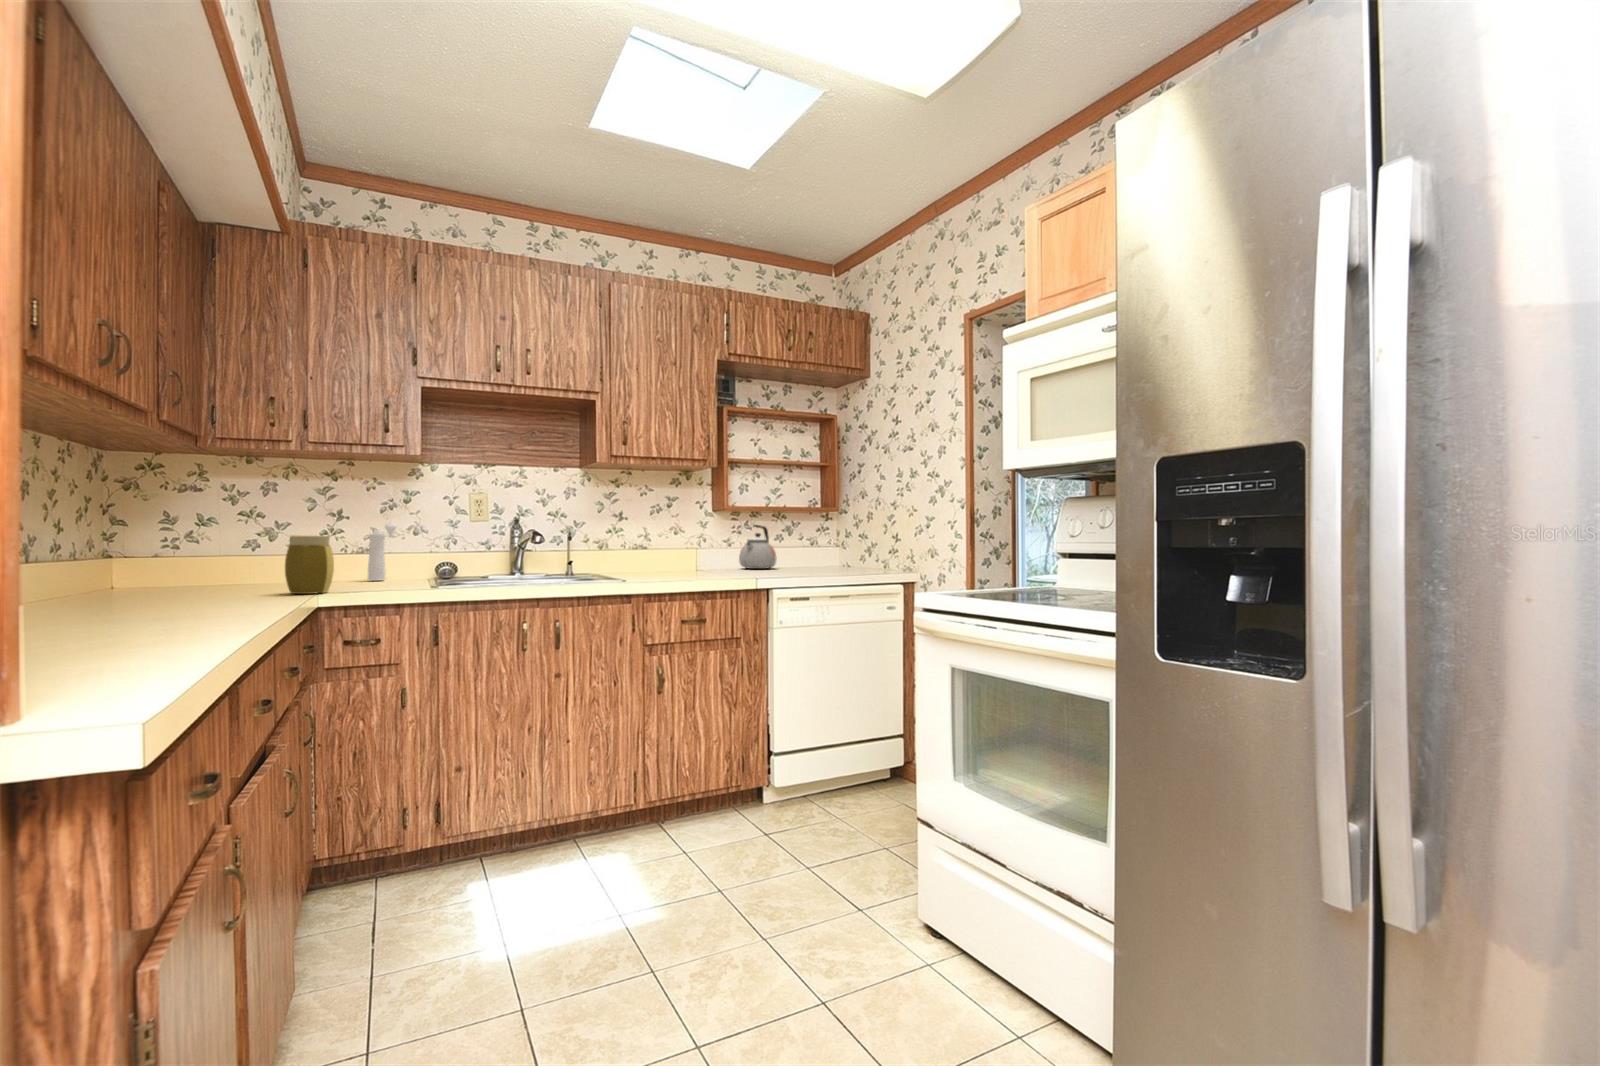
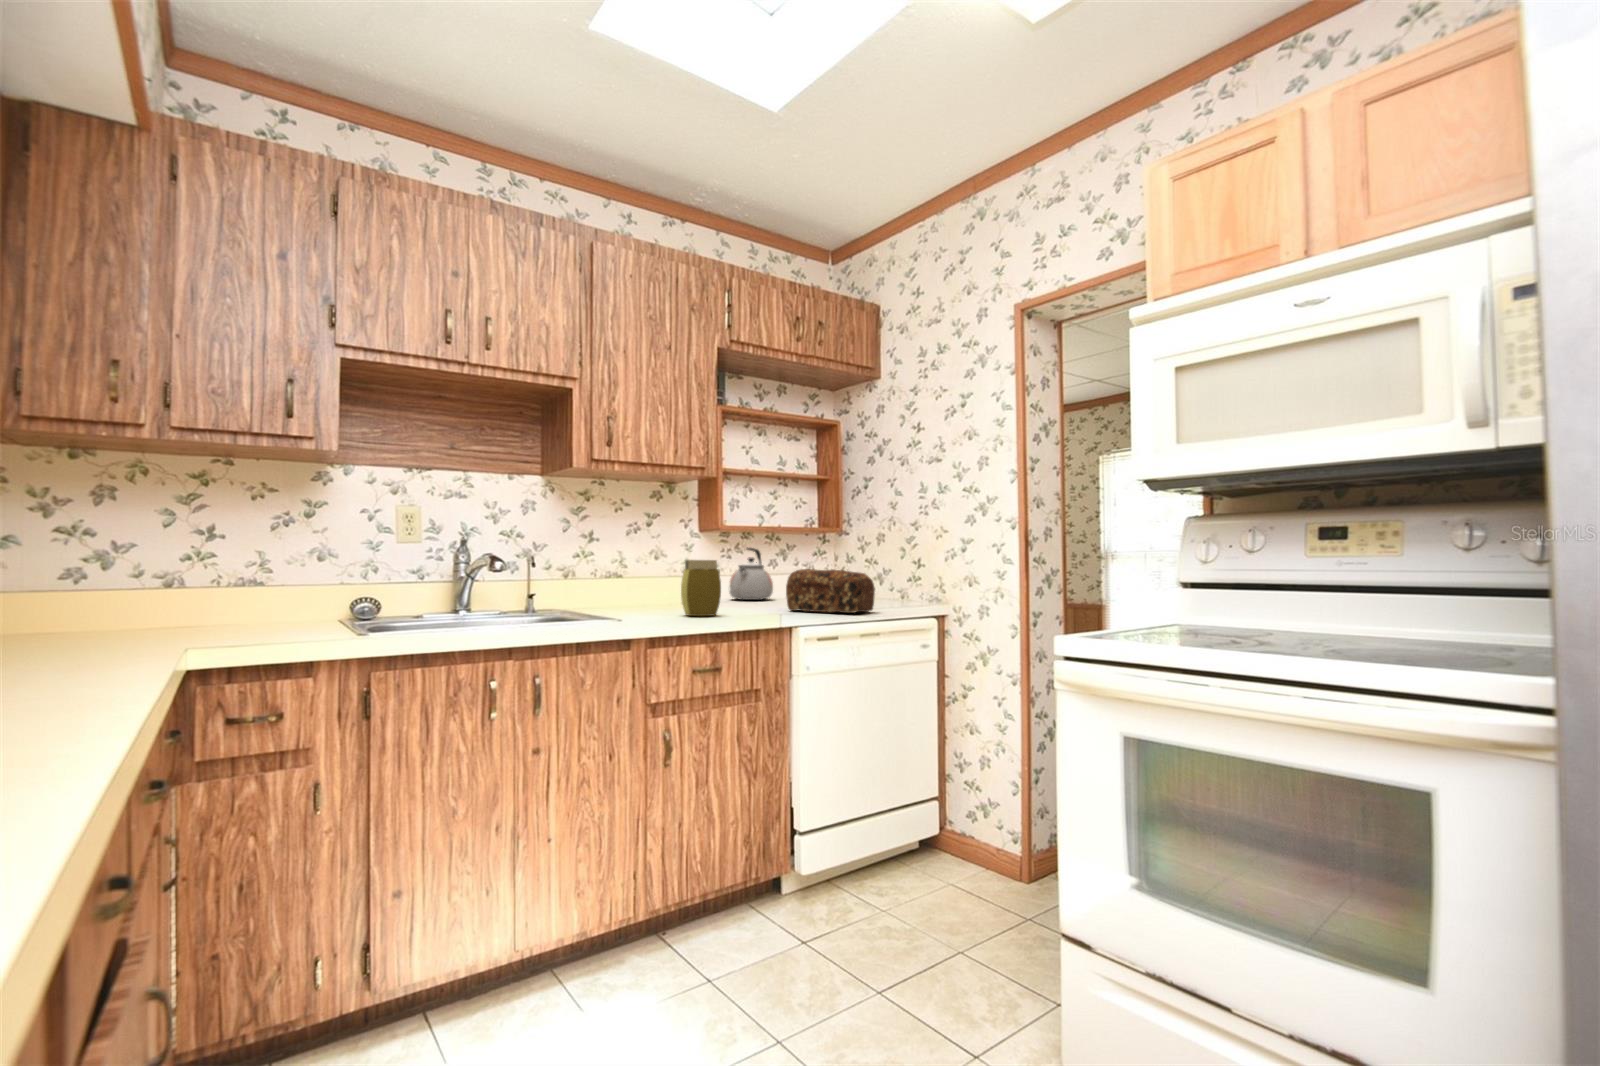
pepper mill: present [368,523,397,581] -> none [253,545,296,624]
jar: present [285,536,334,594] -> present [681,560,721,616]
bread loaf: none [769,543,841,578] -> present [786,569,875,613]

